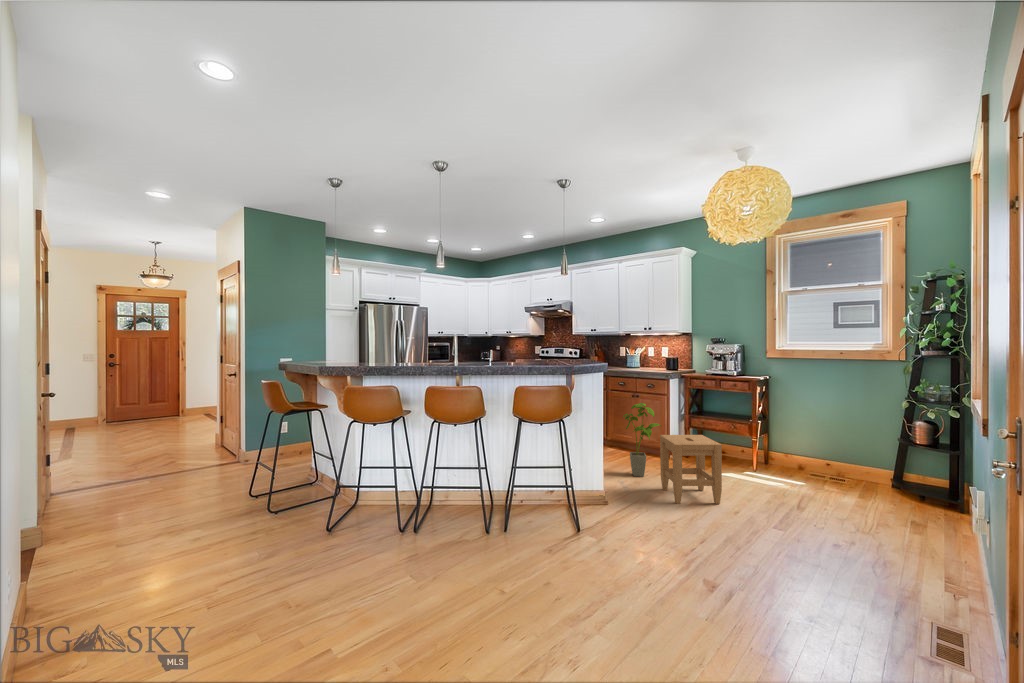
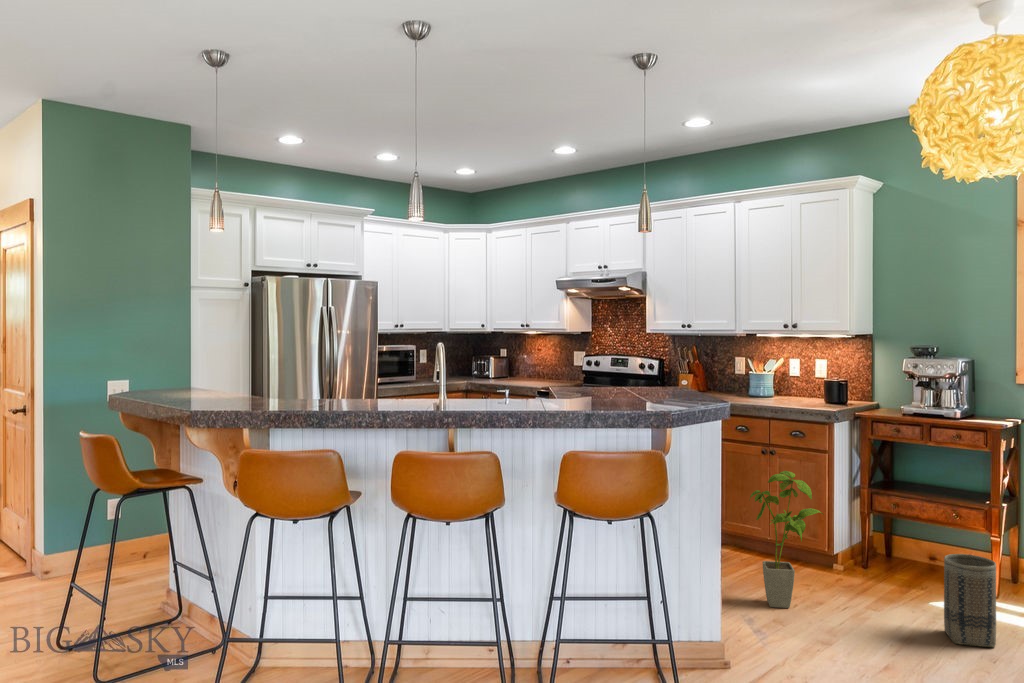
stool: present [660,435,722,504] -> none [825,534,946,668]
basket: none [724,446,751,494] -> present [944,554,996,647]

